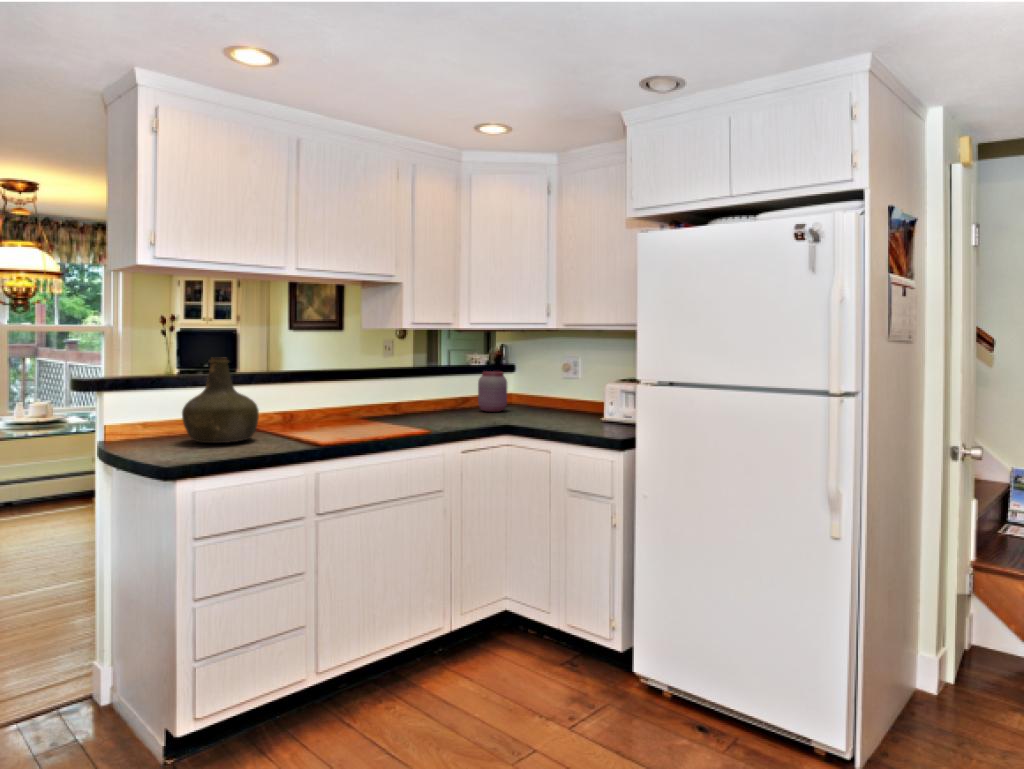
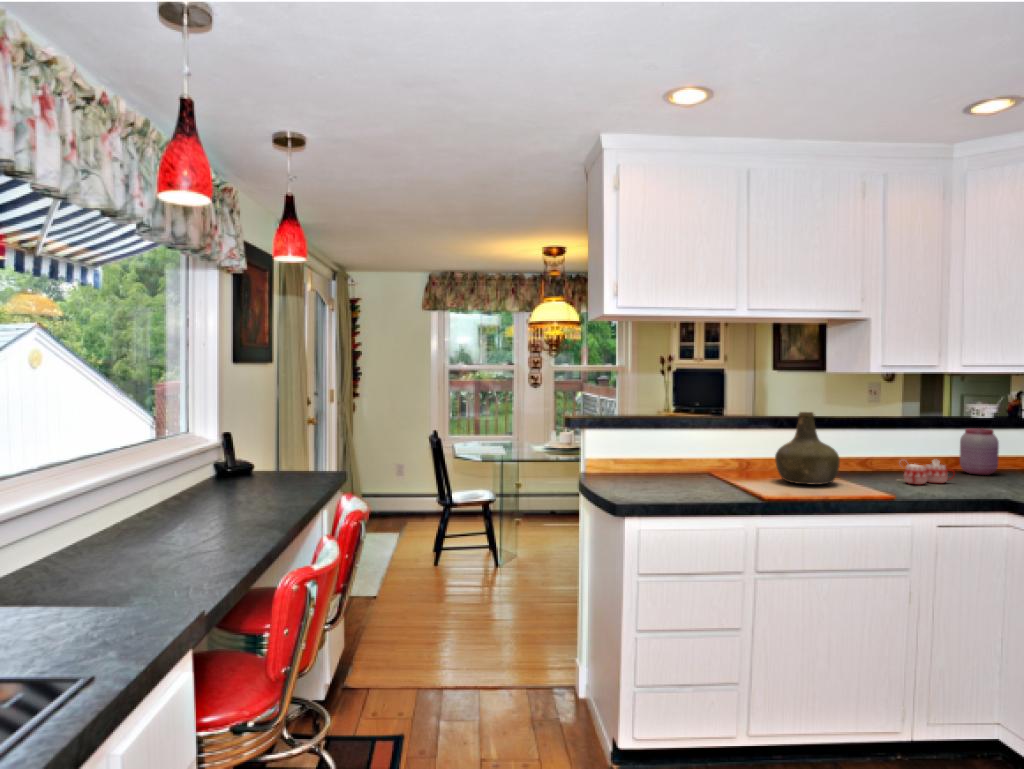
bottle: present [182,358,259,443] -> present [775,412,840,485]
mug: none [435,399,482,423] -> present [900,460,955,484]

